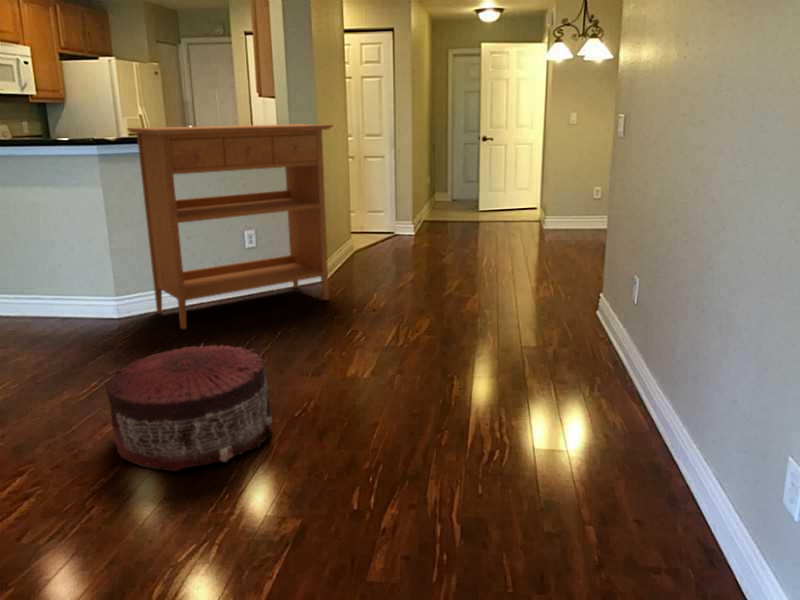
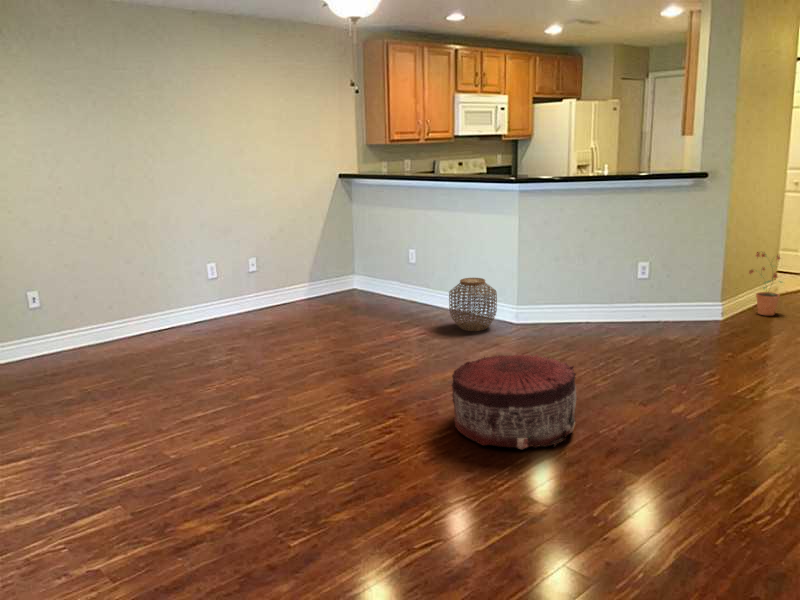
console table: present [128,124,333,329] -> none [541,164,734,343]
potted plant: none [338,211,369,270] -> present [749,252,782,315]
woven basket: none [24,266,94,334] -> present [449,278,497,331]

